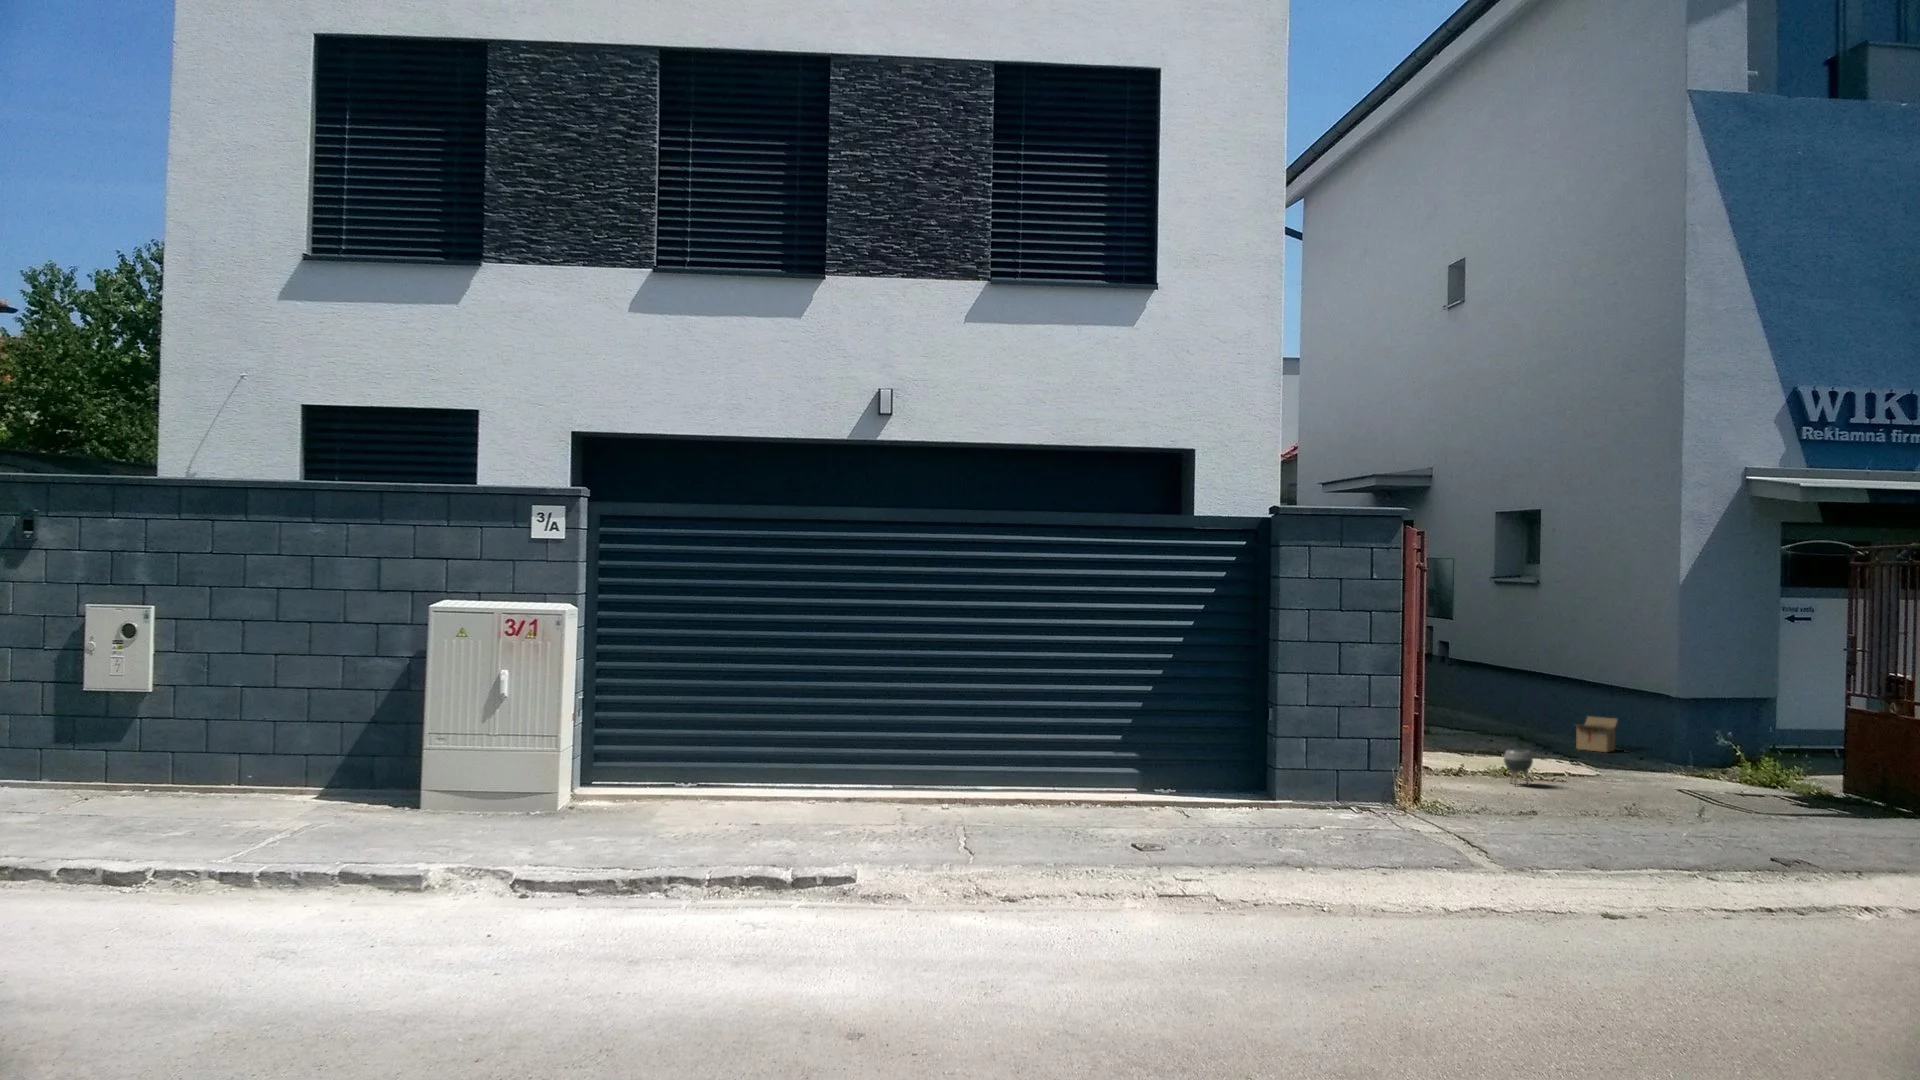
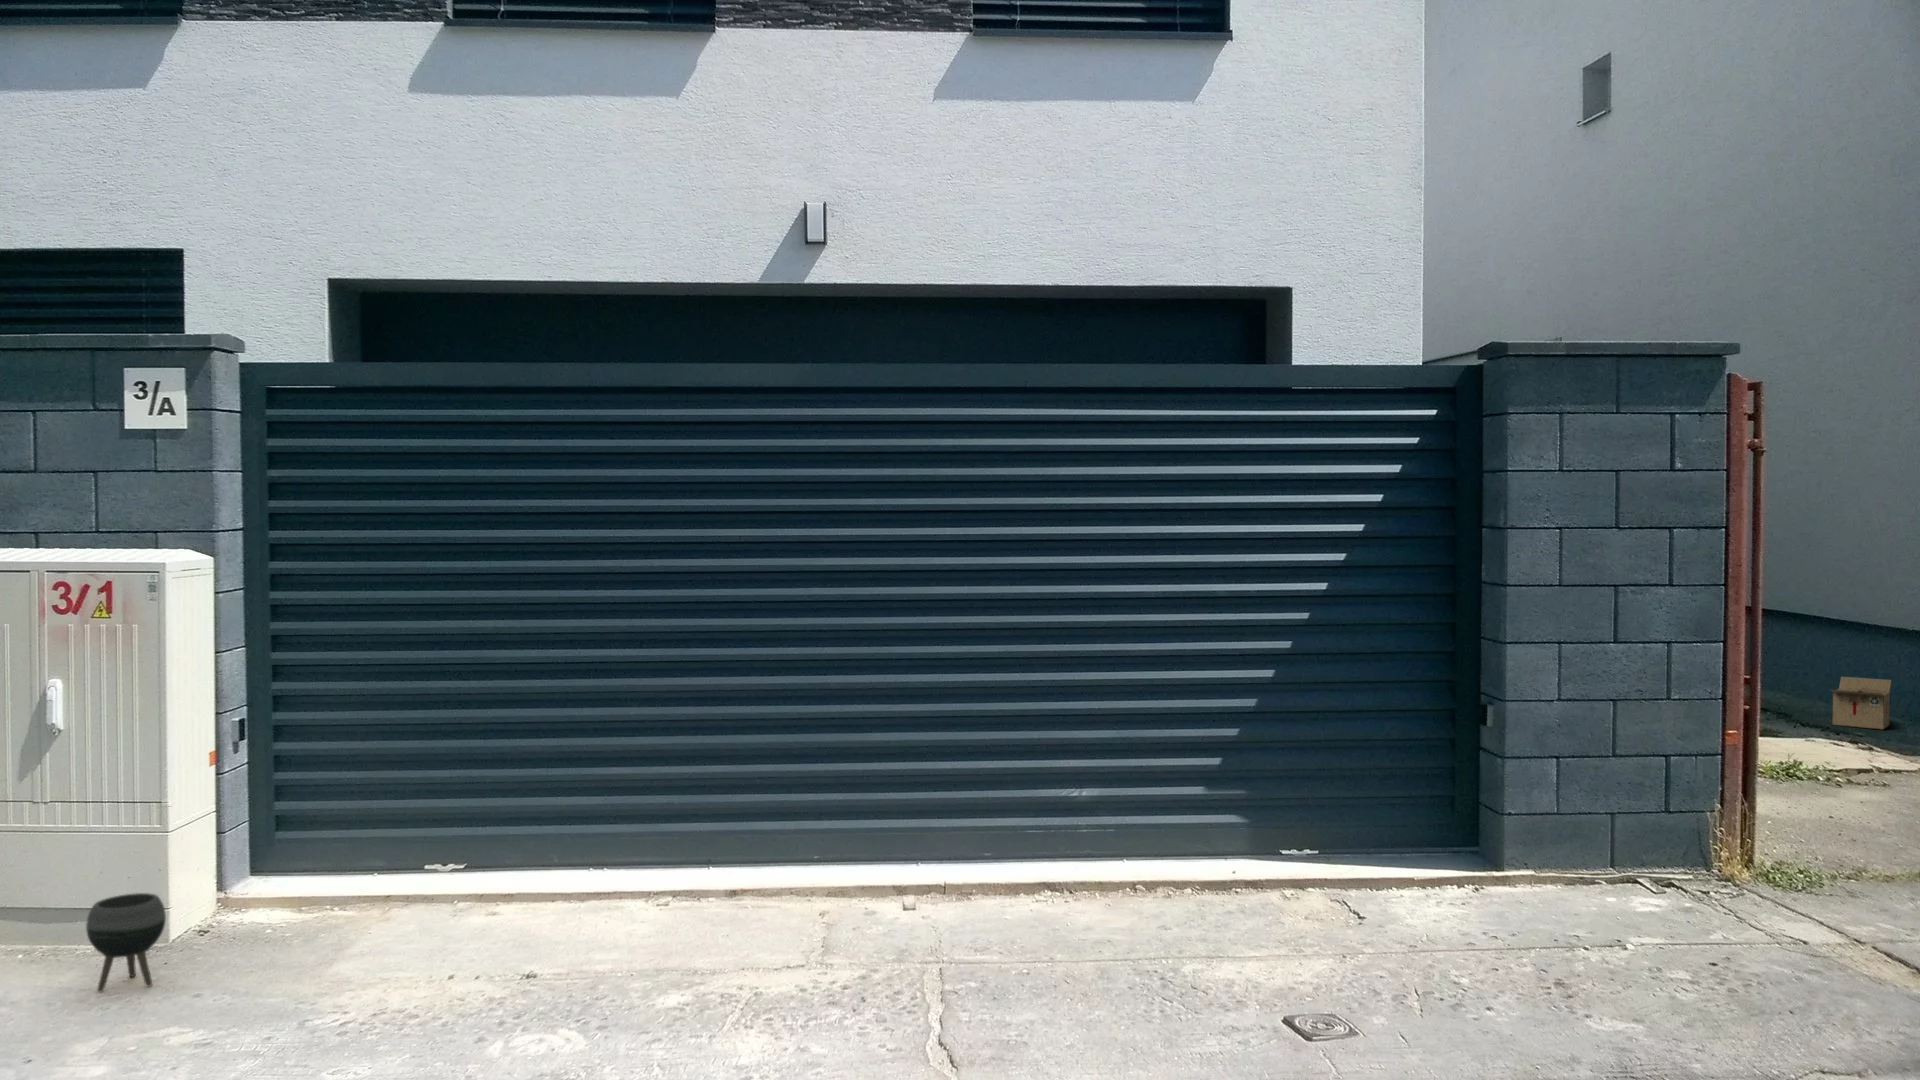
planter: present [1504,749,1533,786] -> present [86,893,166,992]

